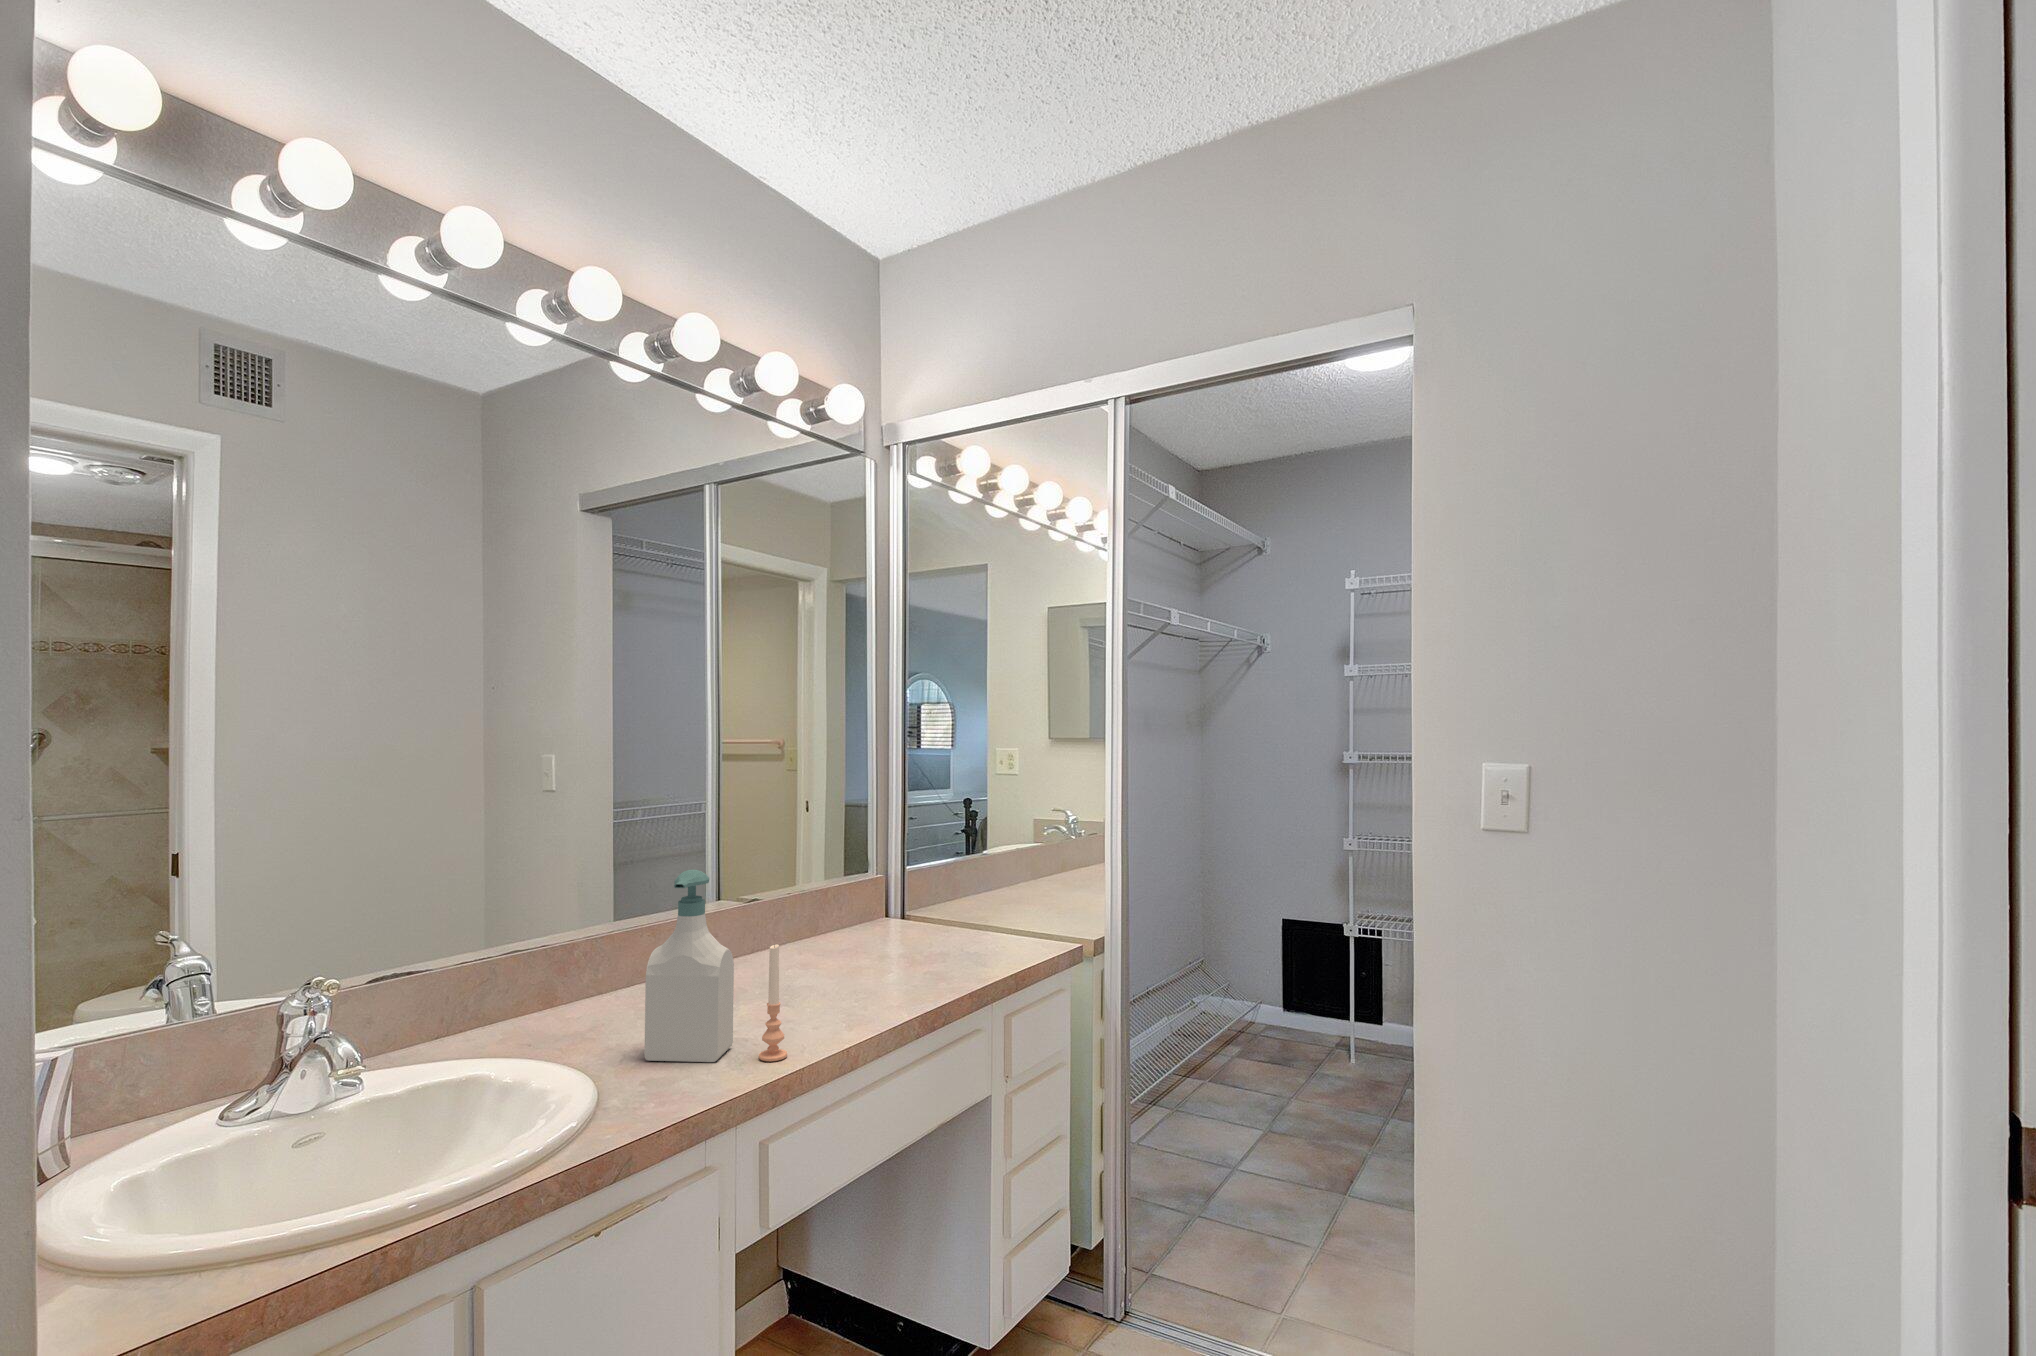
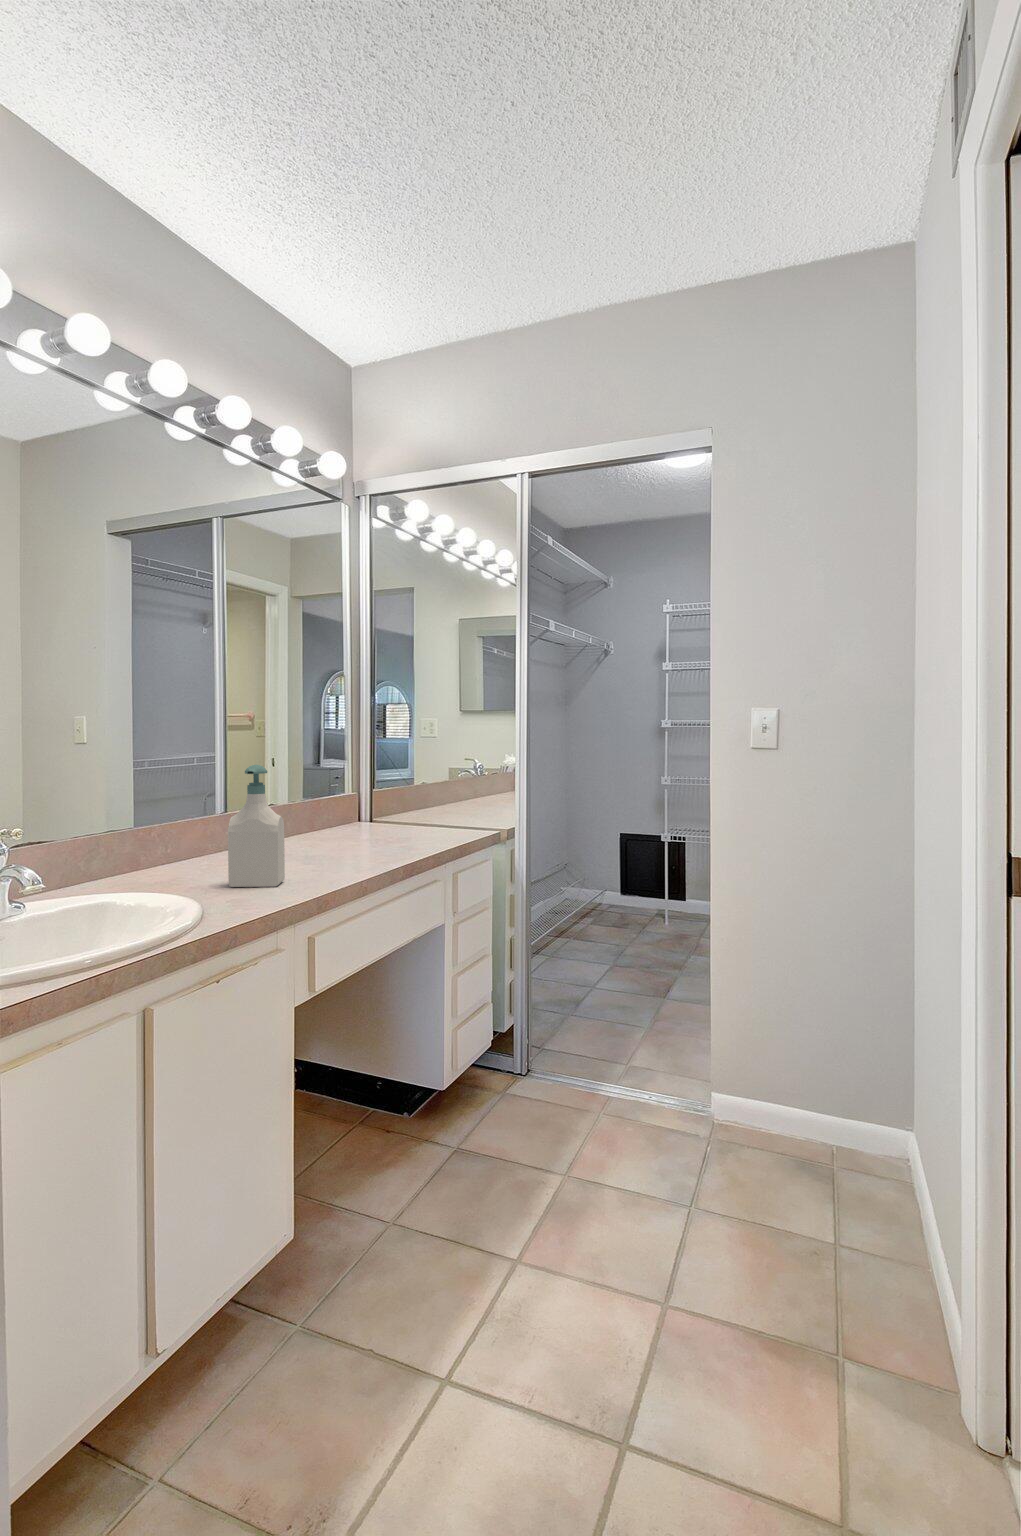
candle: present [759,944,787,1061] -> none [305,812,323,885]

